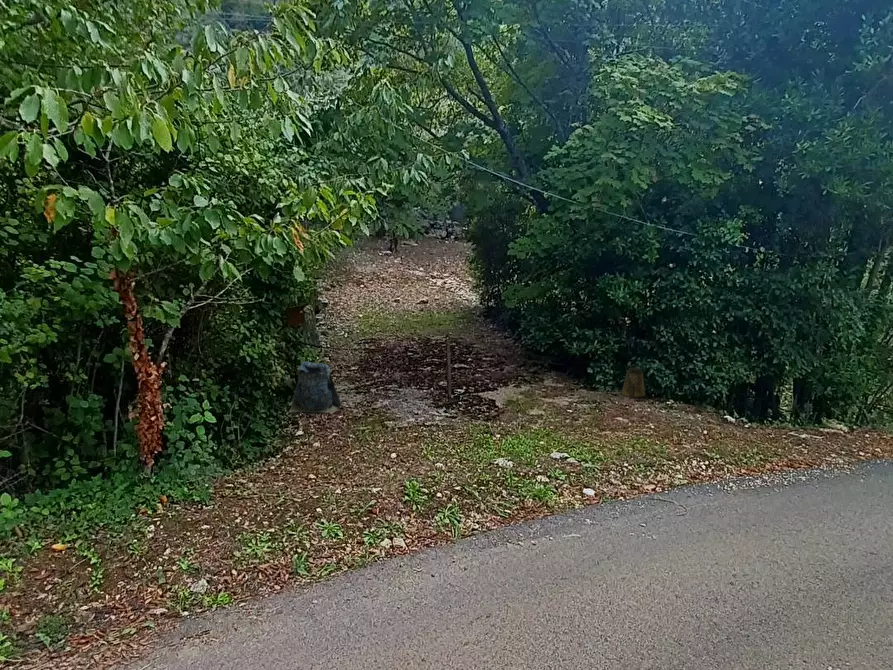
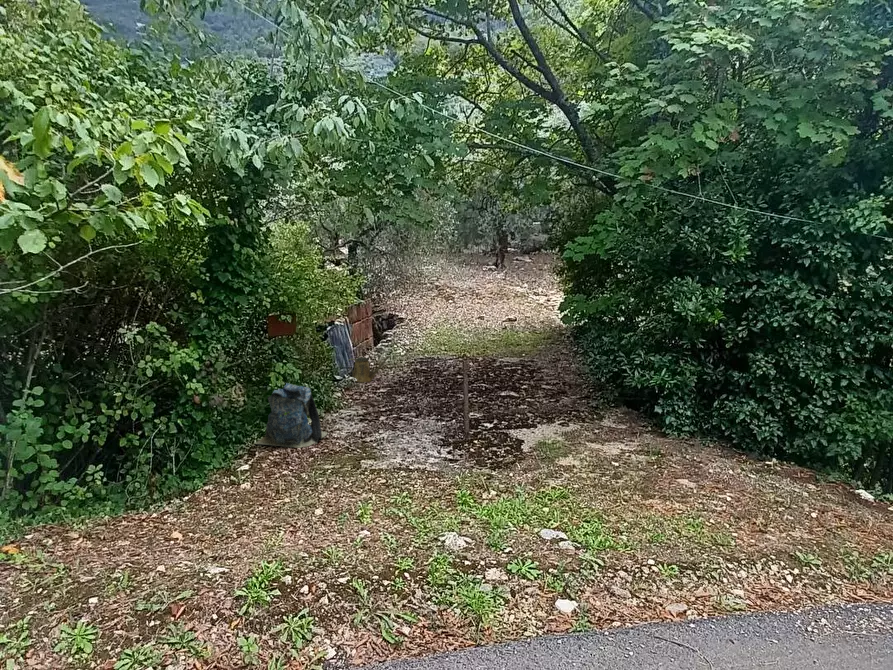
watering can: present [621,367,646,398] -> present [349,356,390,383]

